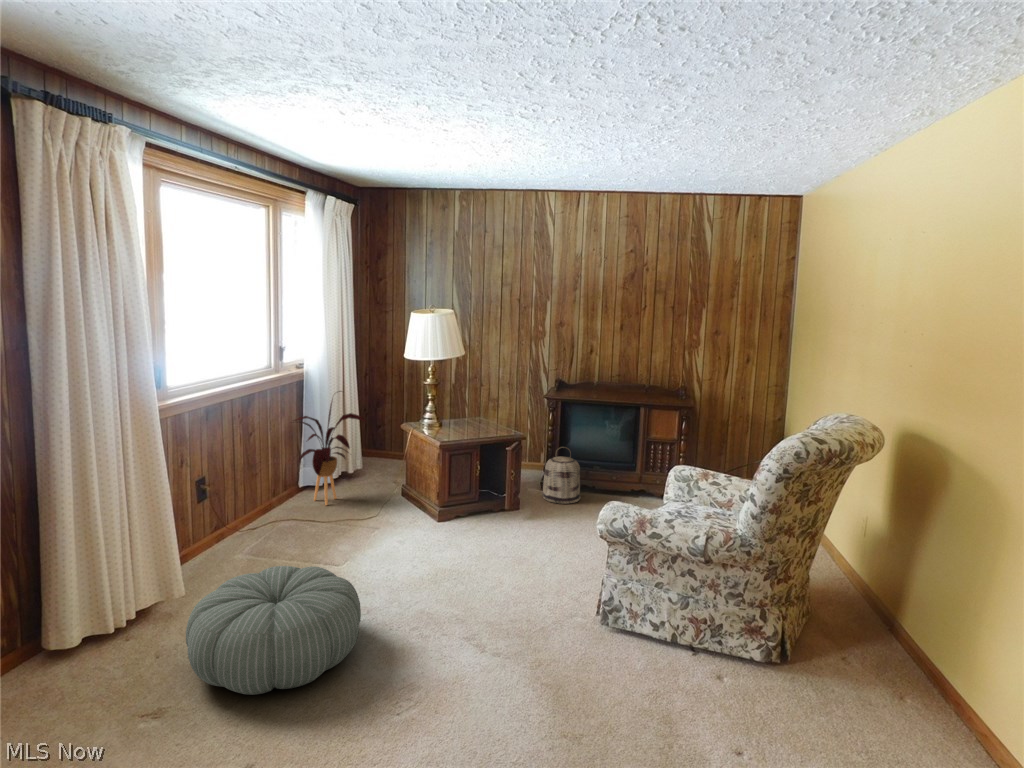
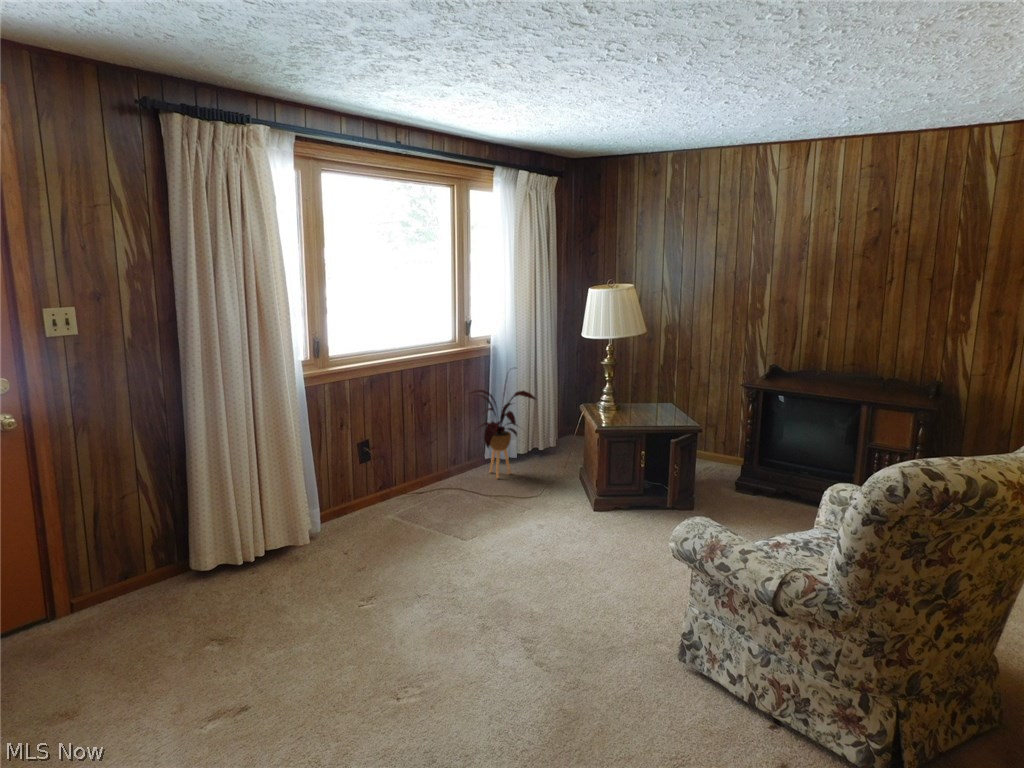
basket: present [543,447,581,504] -> none [726,449,775,517]
pouf: present [186,566,361,695] -> none [279,524,435,633]

